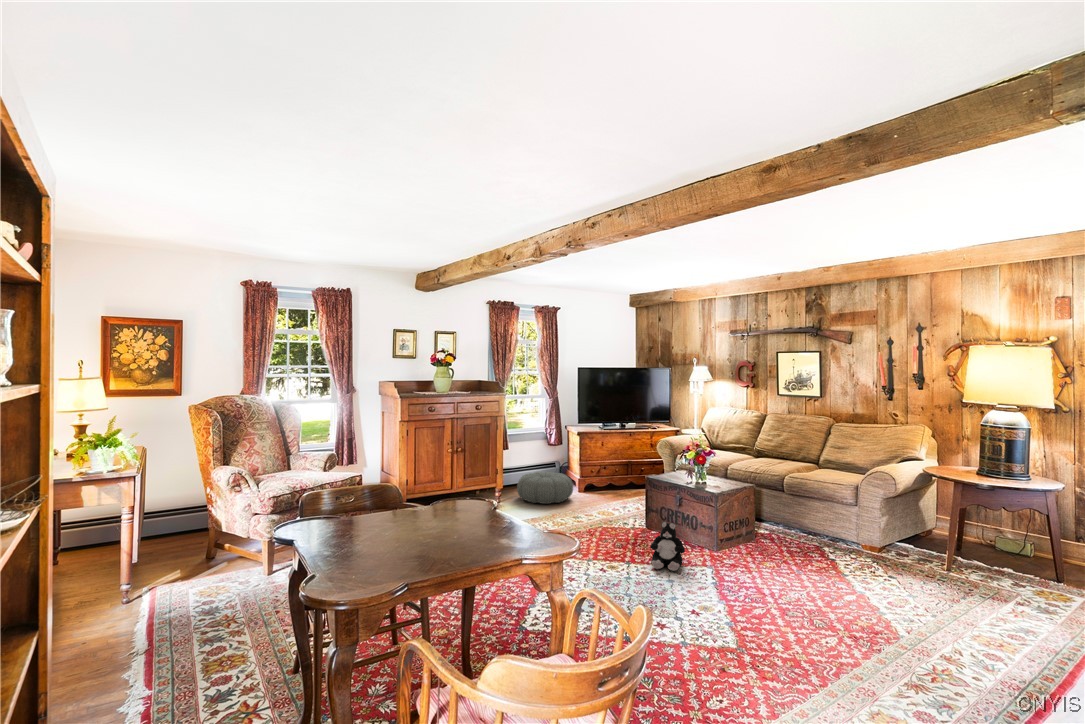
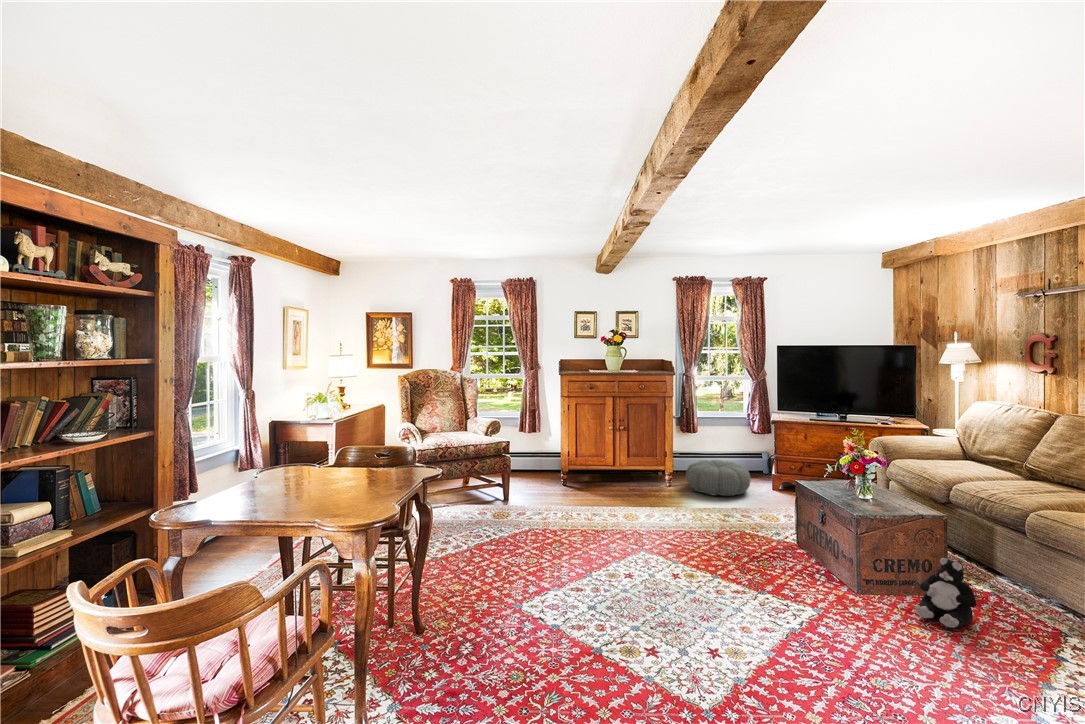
plush toy: present [650,522,685,571] -> present [915,557,977,628]

